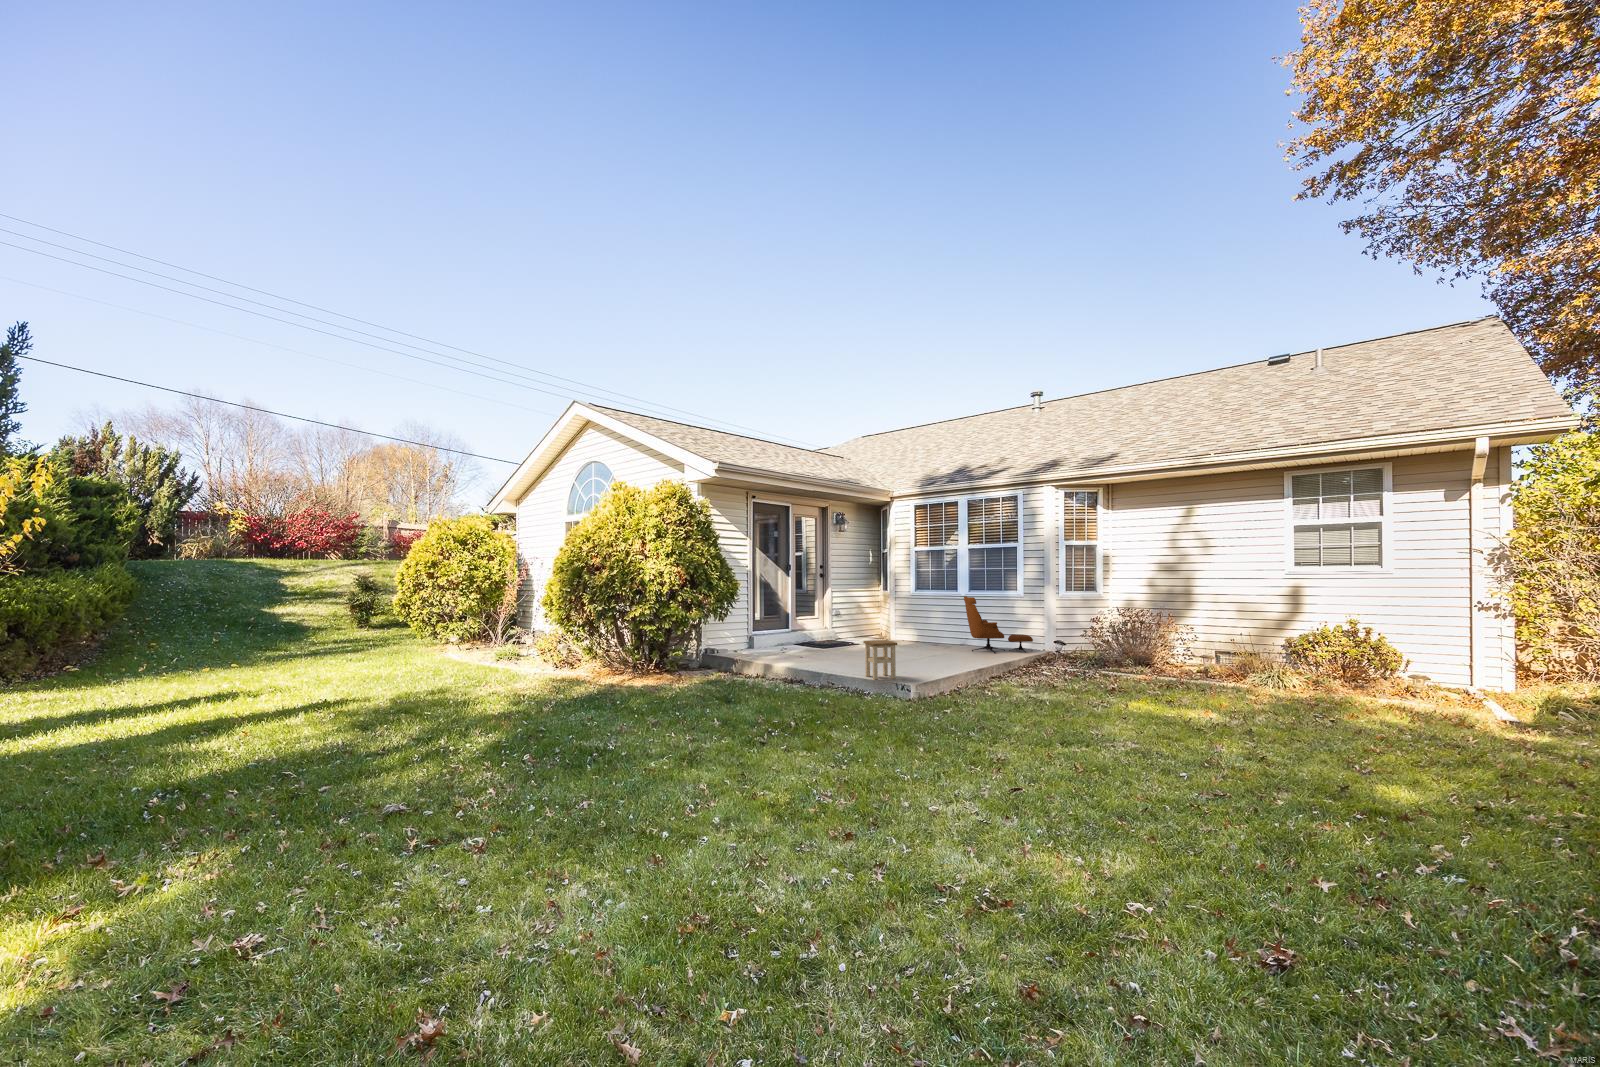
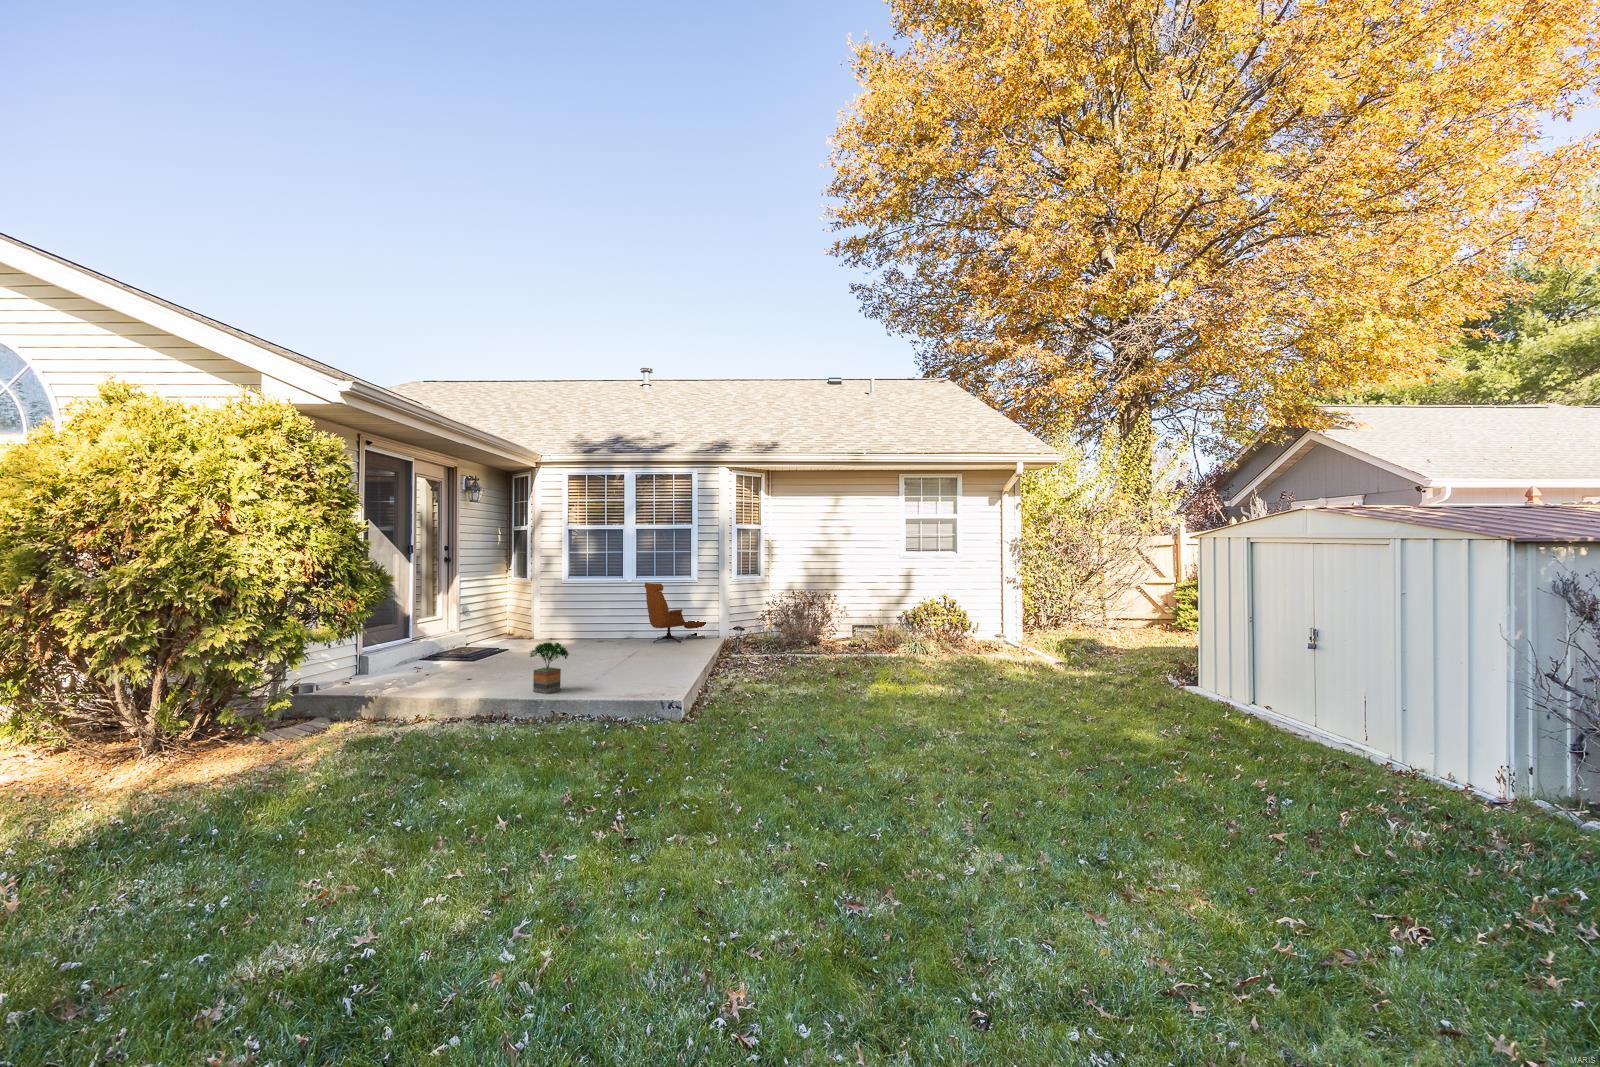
potted tree: none [816,633,843,671] -> present [530,642,569,694]
stool: present [863,640,897,680] -> none [609,644,656,696]

